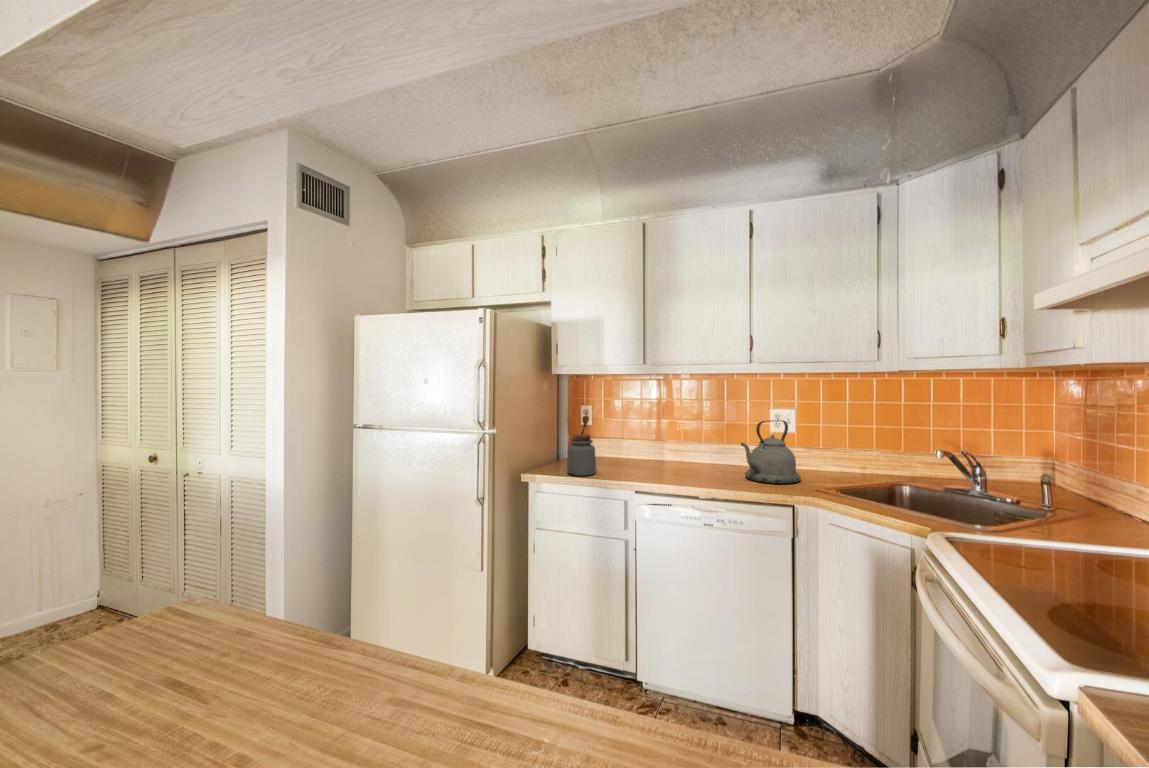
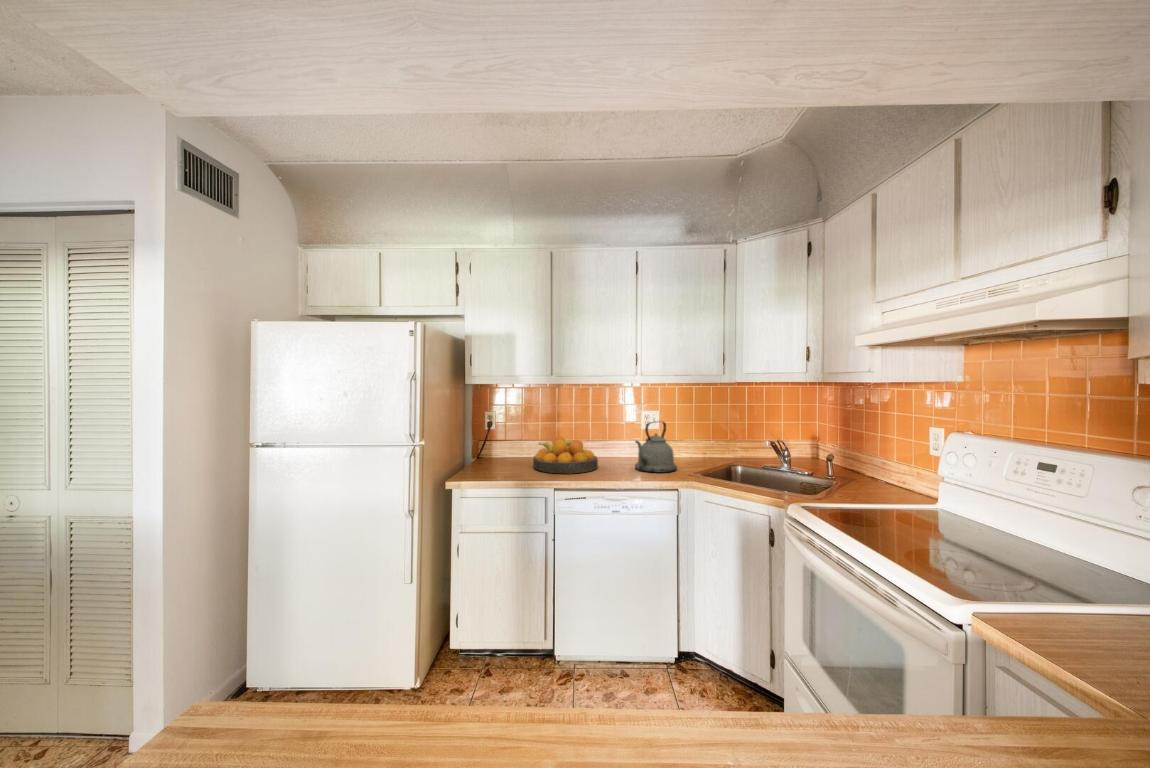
jar: present [567,434,596,476] -> none [483,438,511,477]
fruit bowl: none [625,435,700,477] -> present [533,437,598,473]

